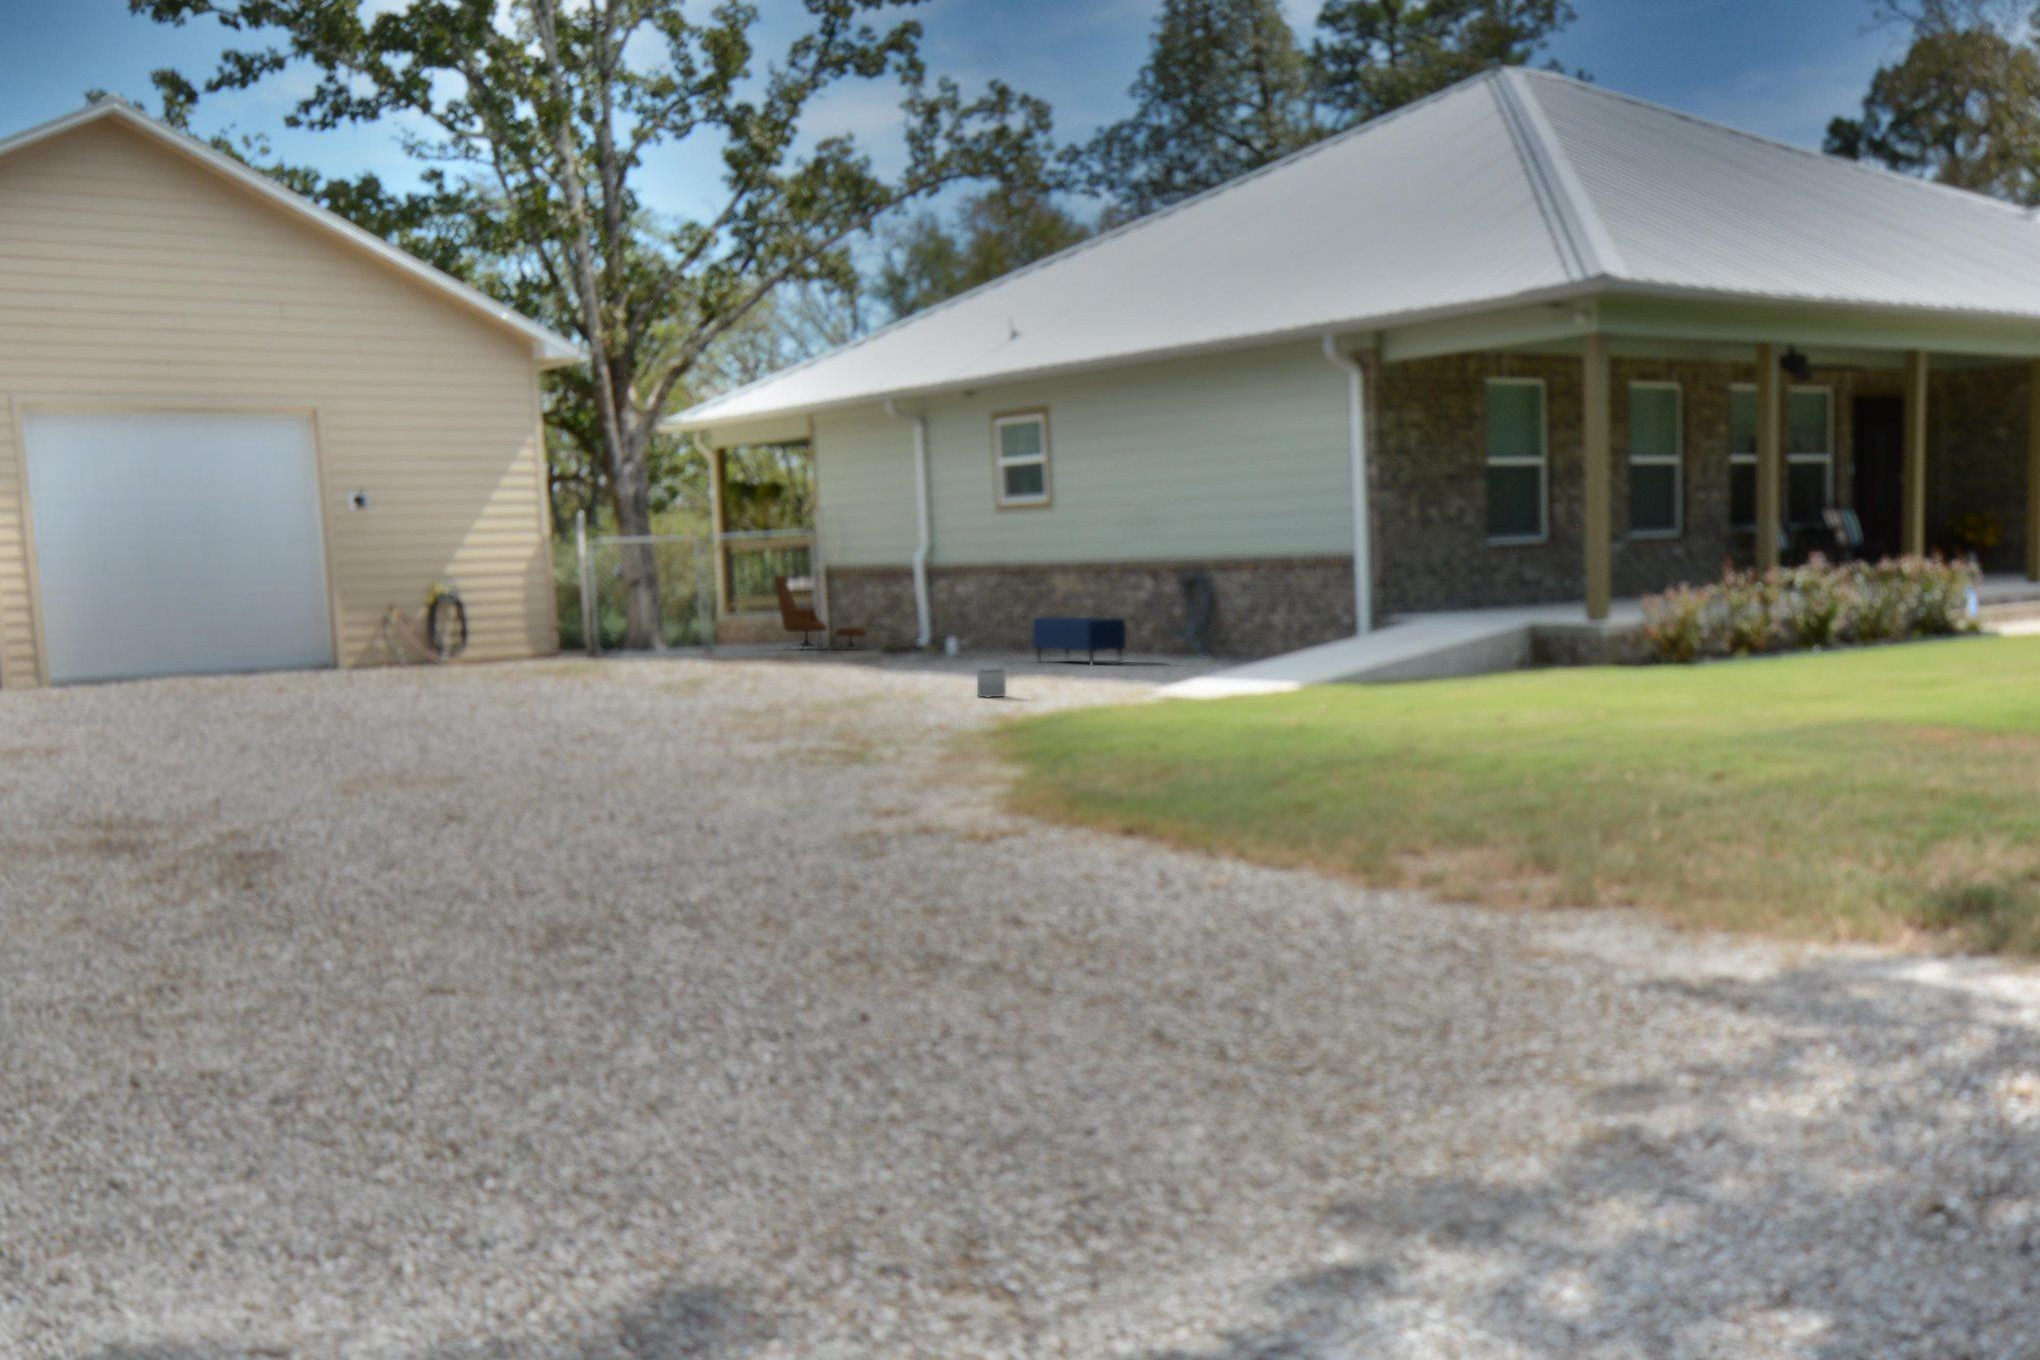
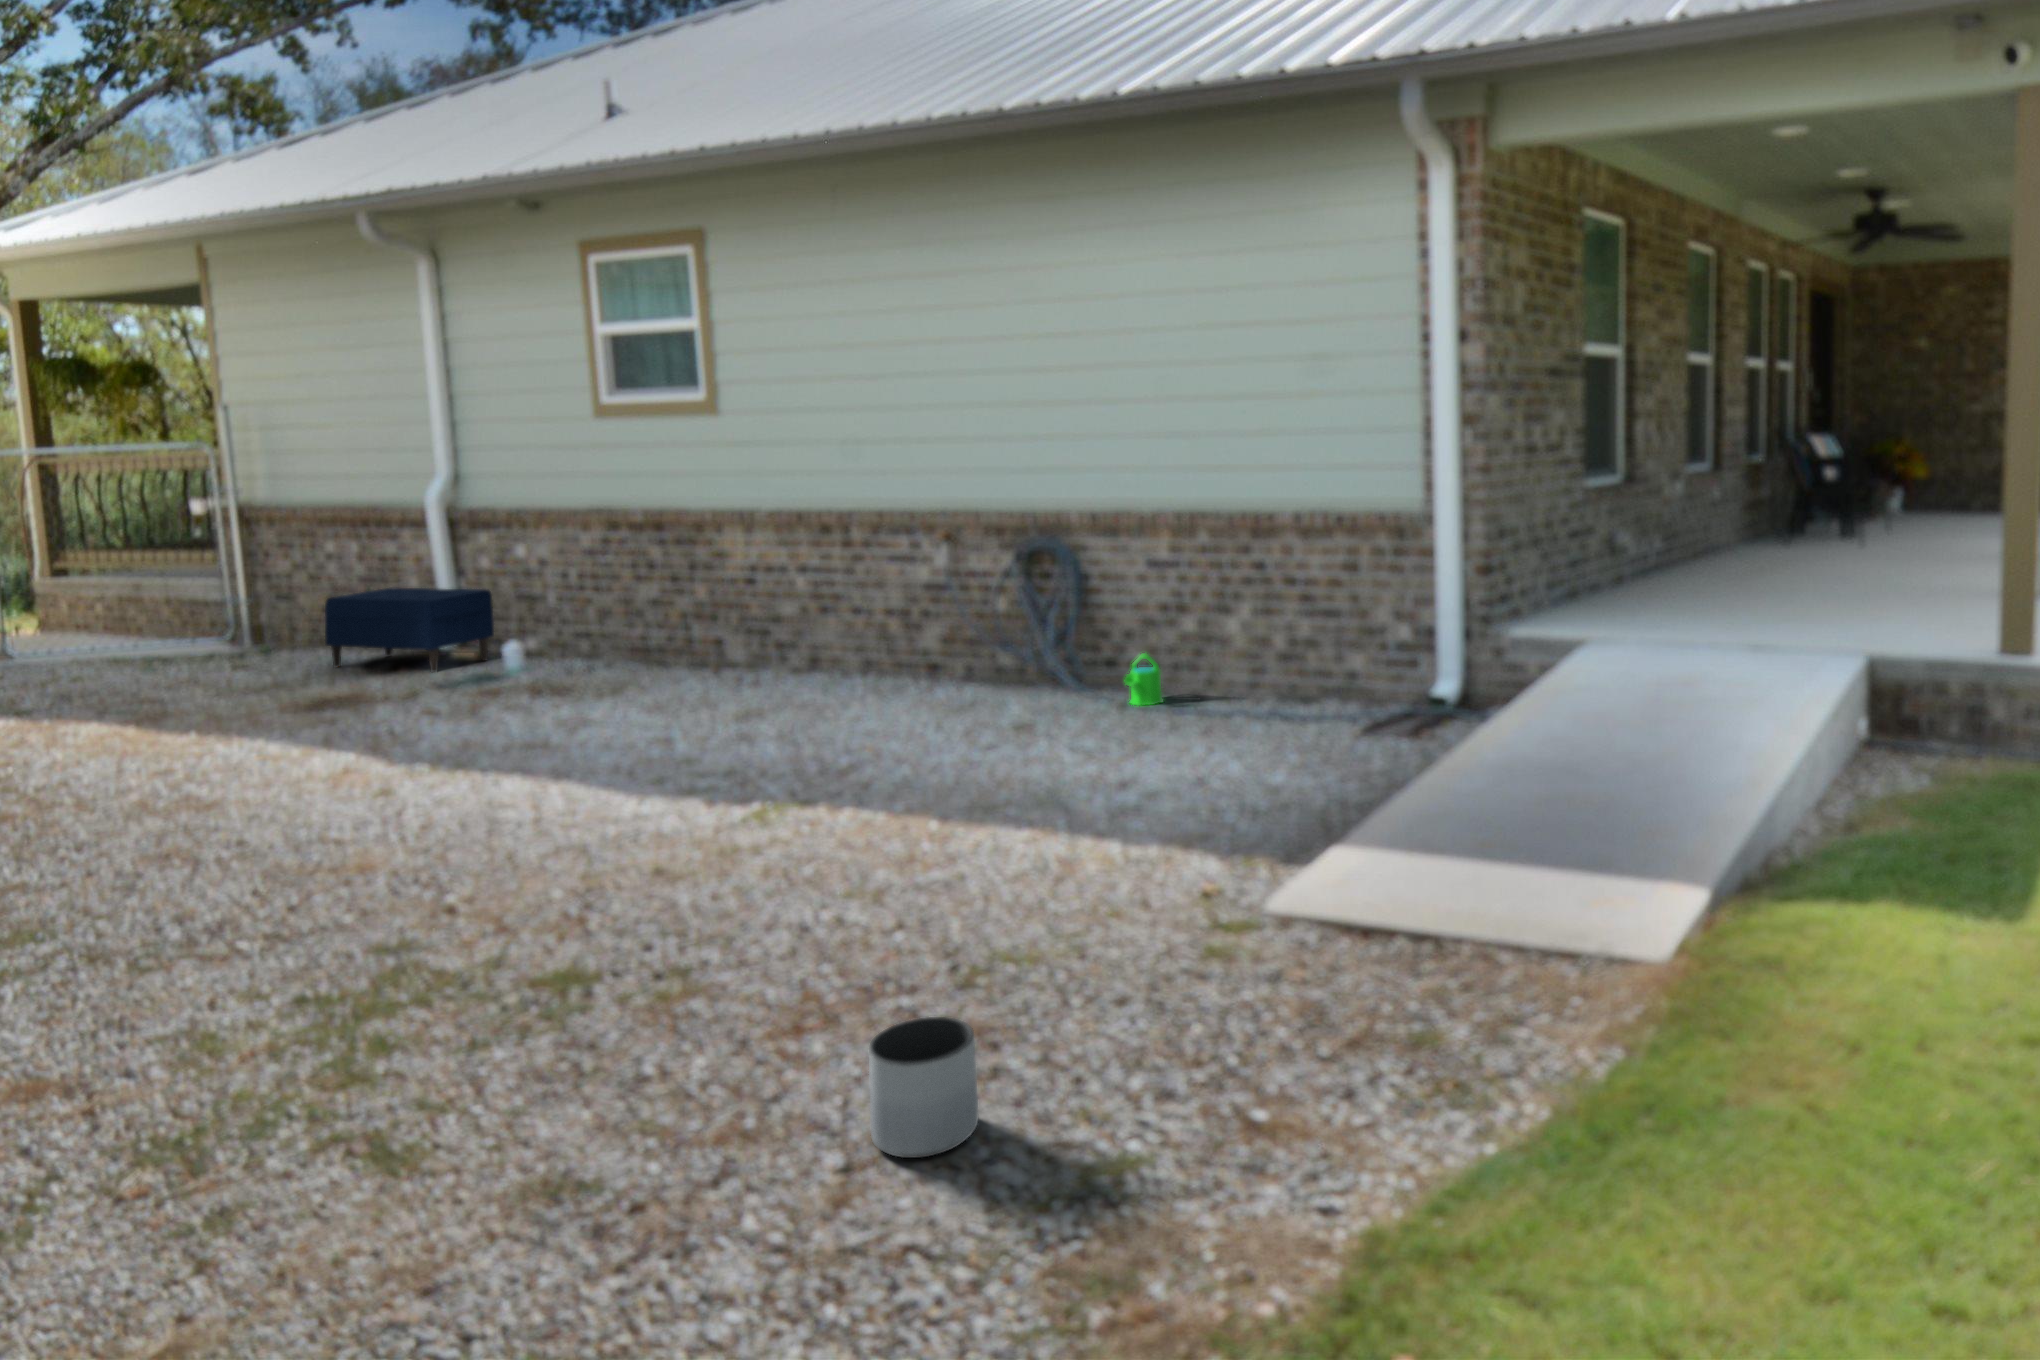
lounge chair: present [774,576,866,647] -> none [124,533,320,666]
bench: present [1033,617,1126,665] -> present [325,588,494,672]
watering can: none [1222,645,1251,672] -> present [1124,653,1163,706]

